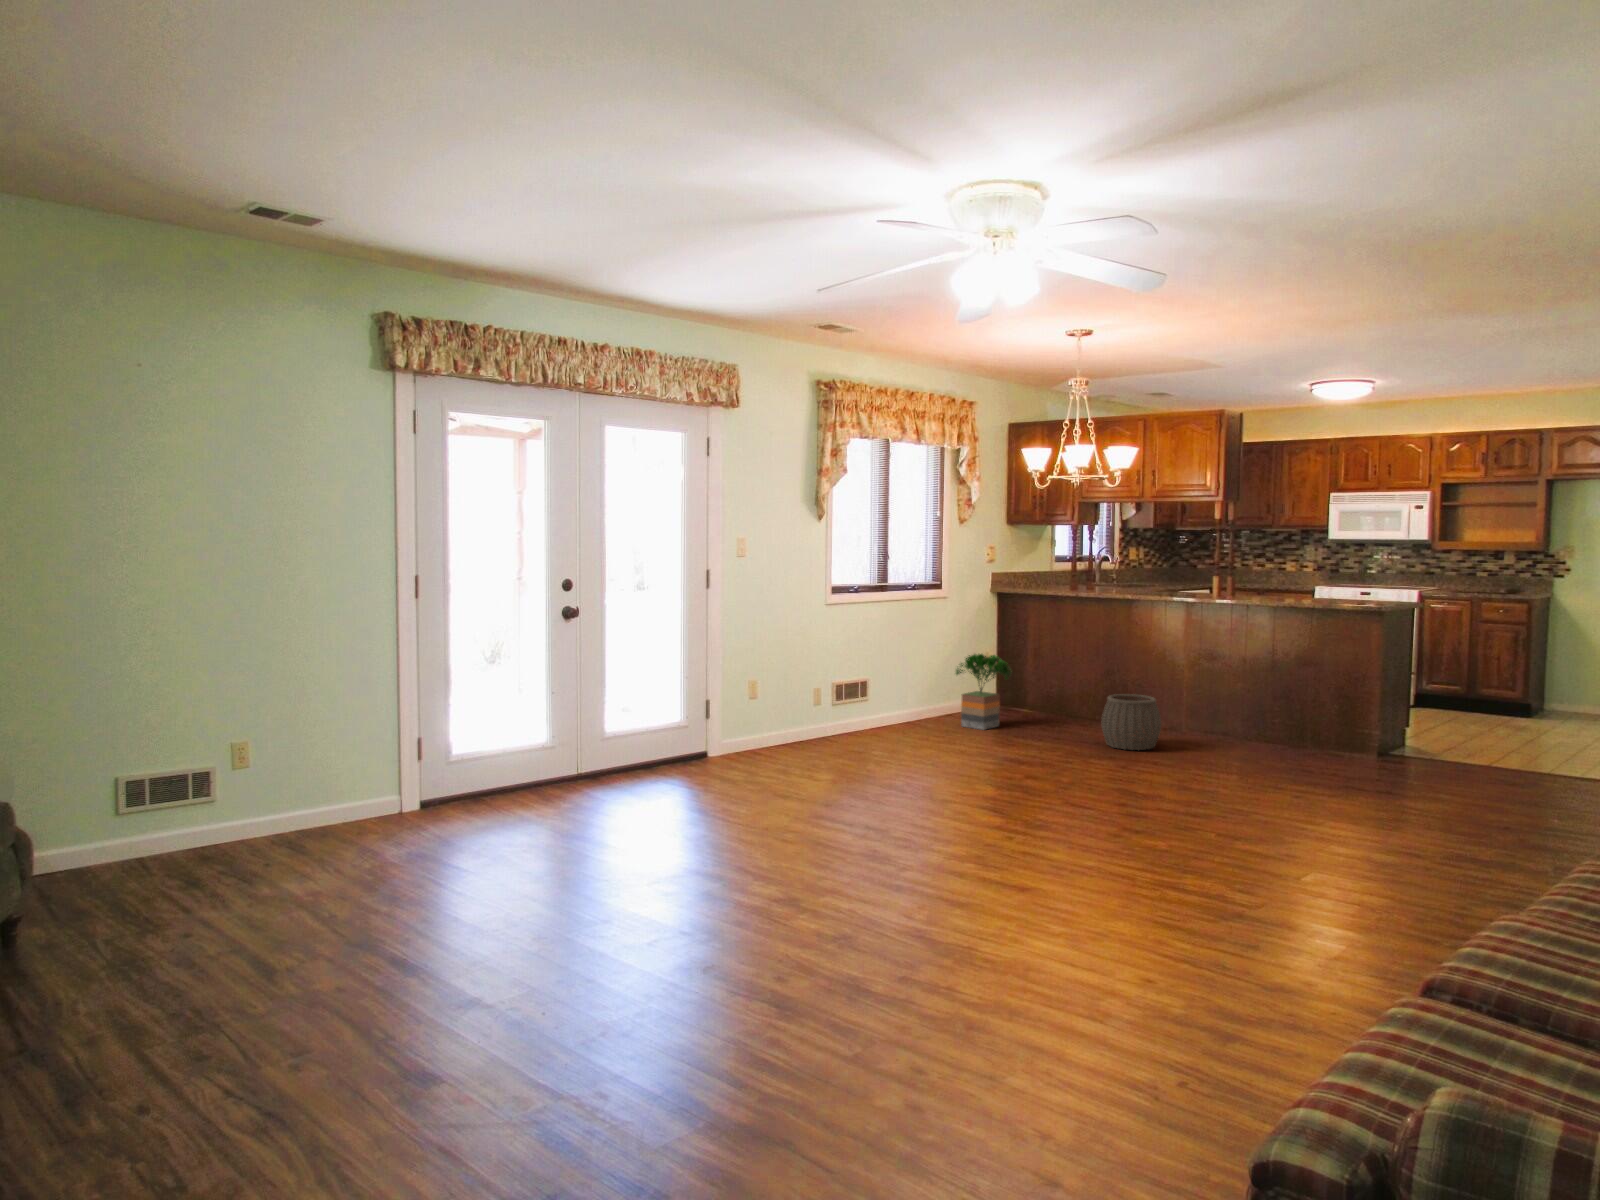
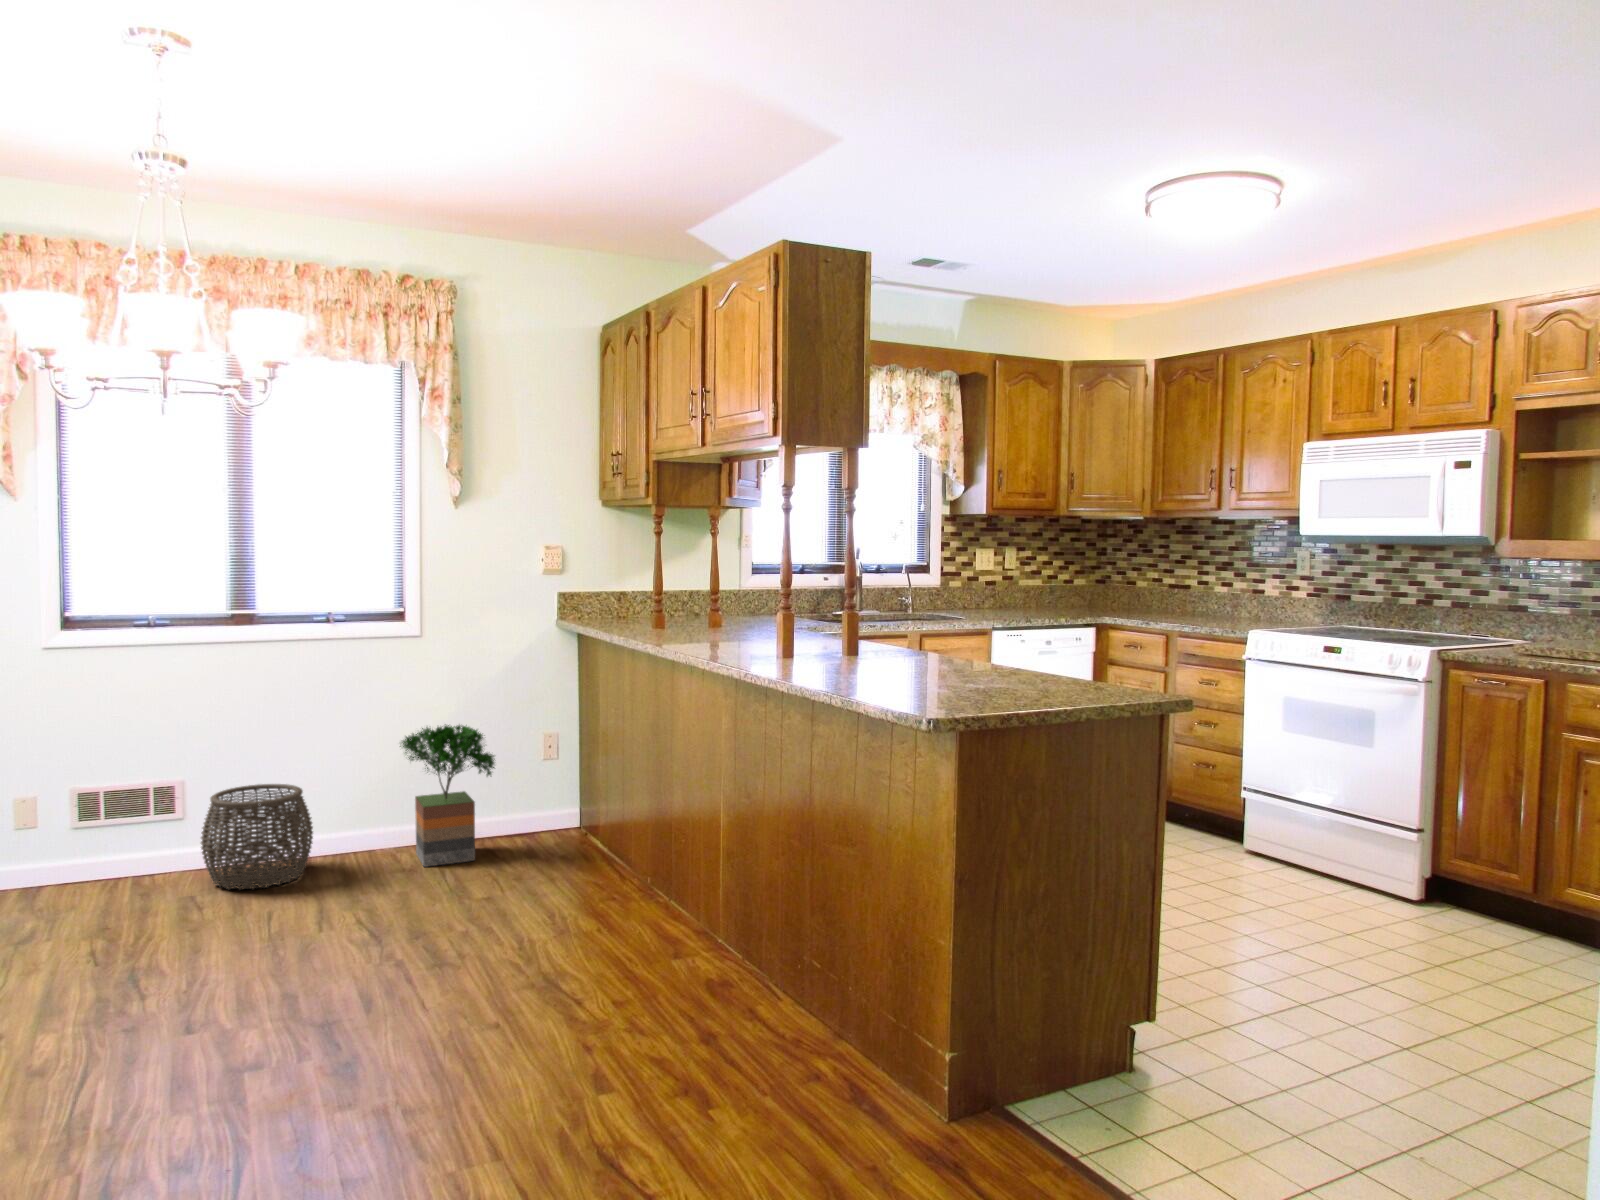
woven basket: present [1102,694,1161,750] -> present [201,784,313,890]

